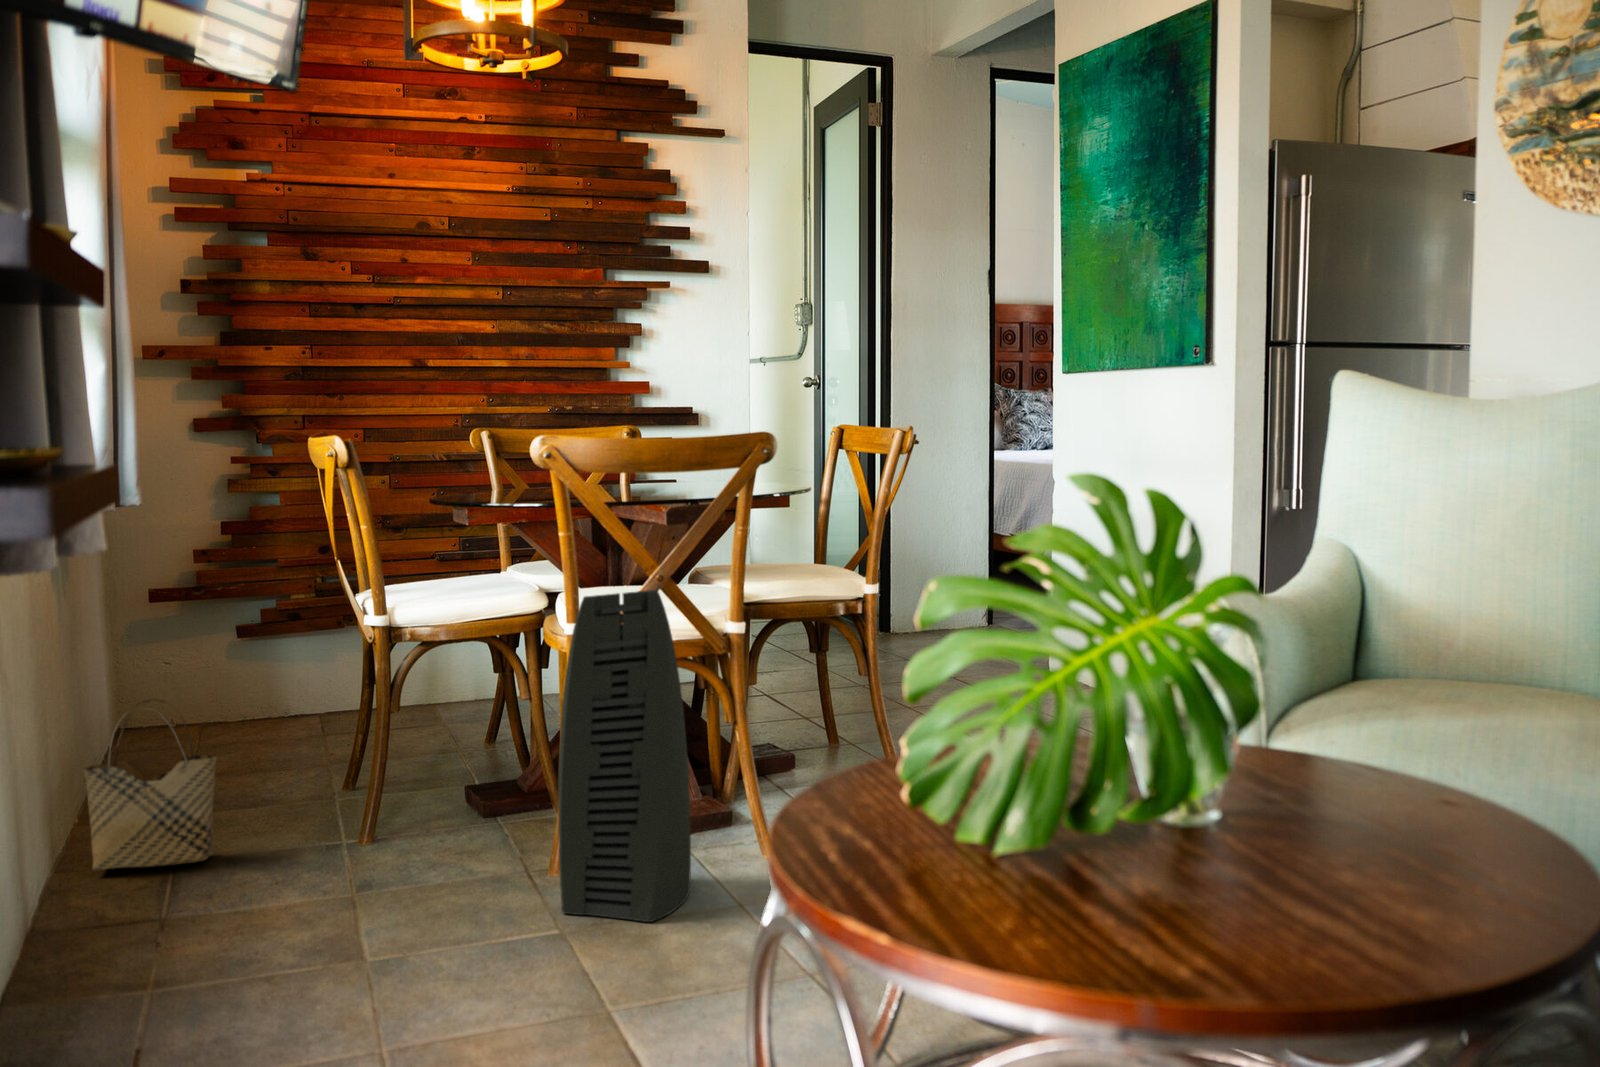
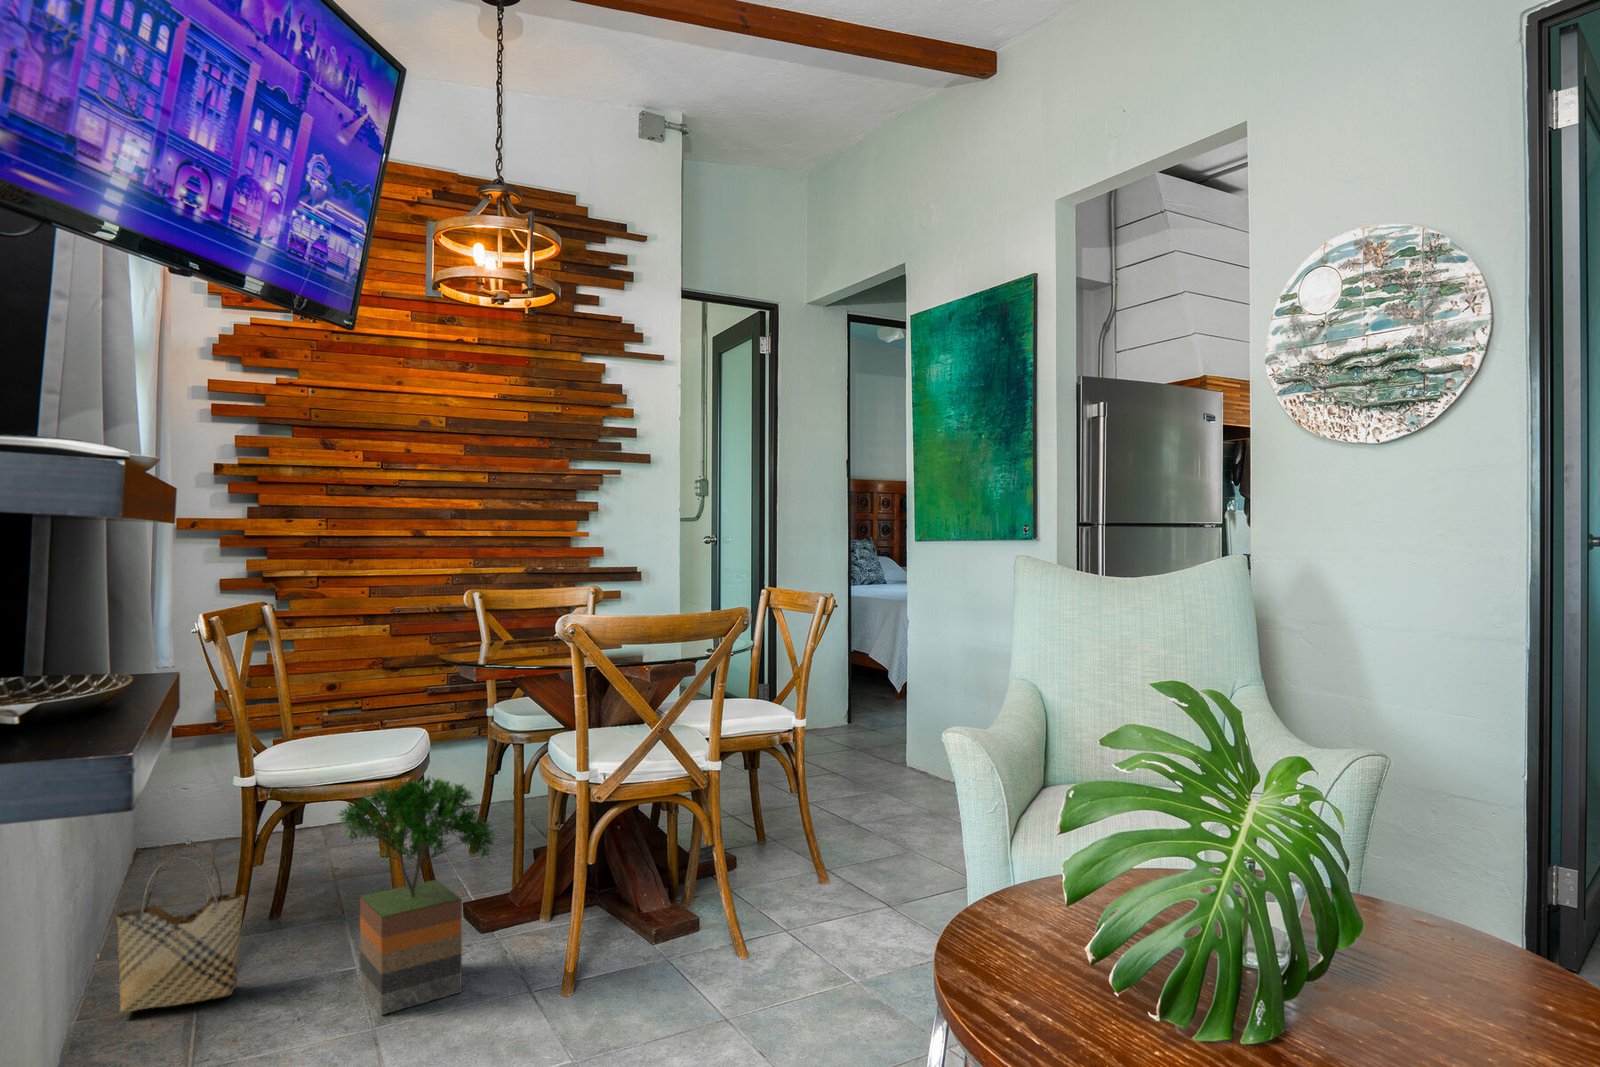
air purifier: present [558,590,691,922] -> none [571,739,682,1039]
potted tree: none [304,631,485,886] -> present [339,778,495,1015]

